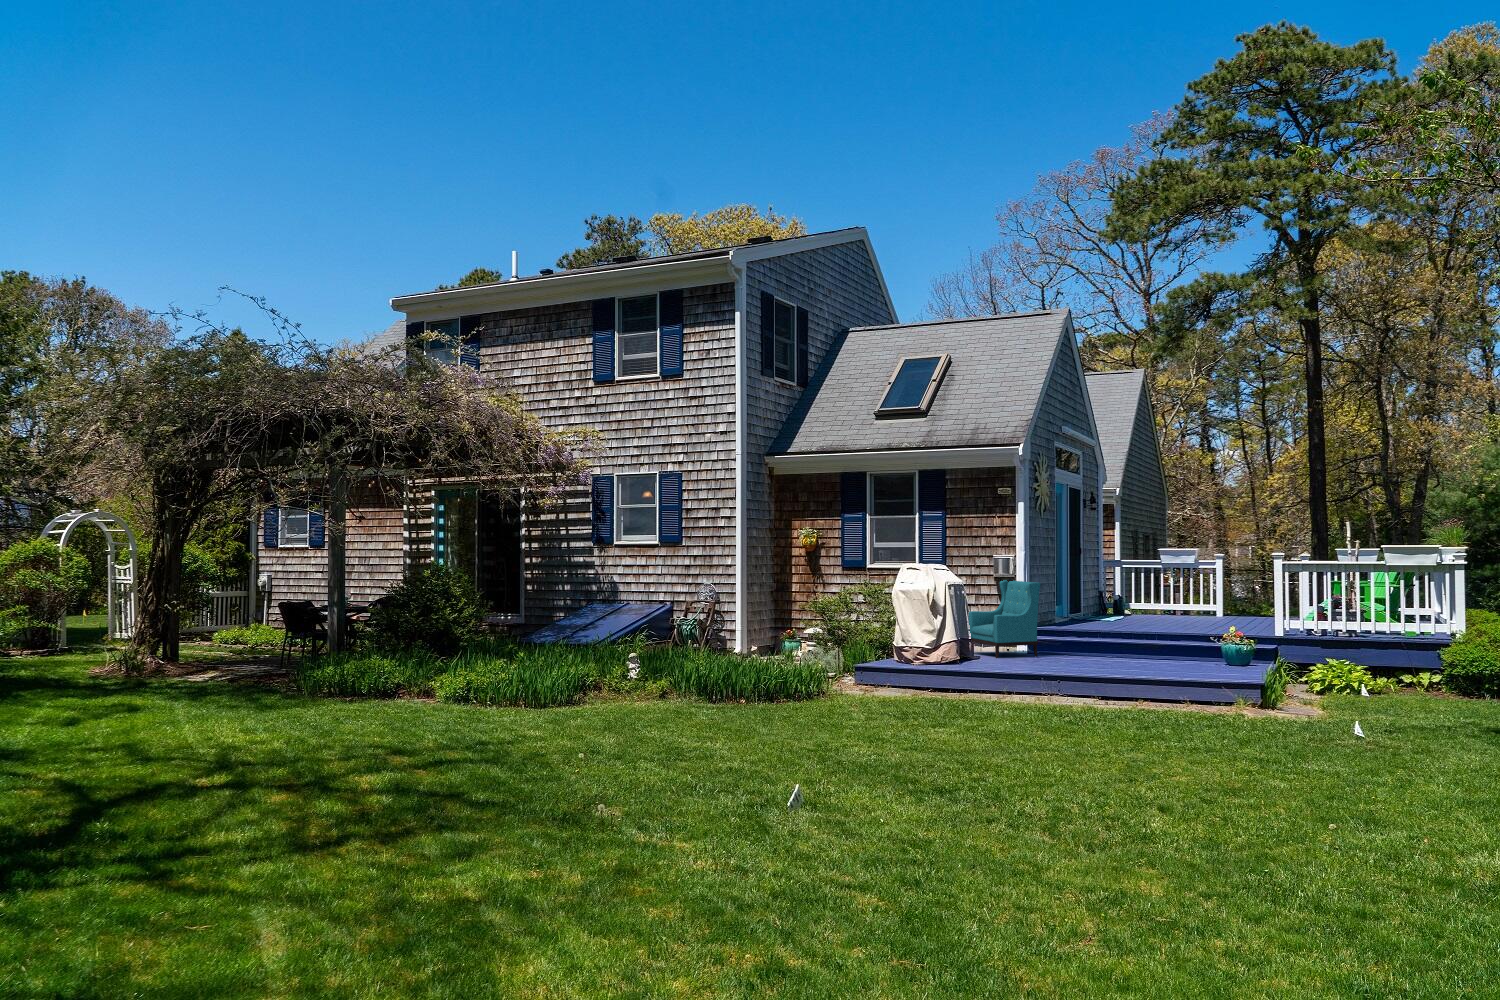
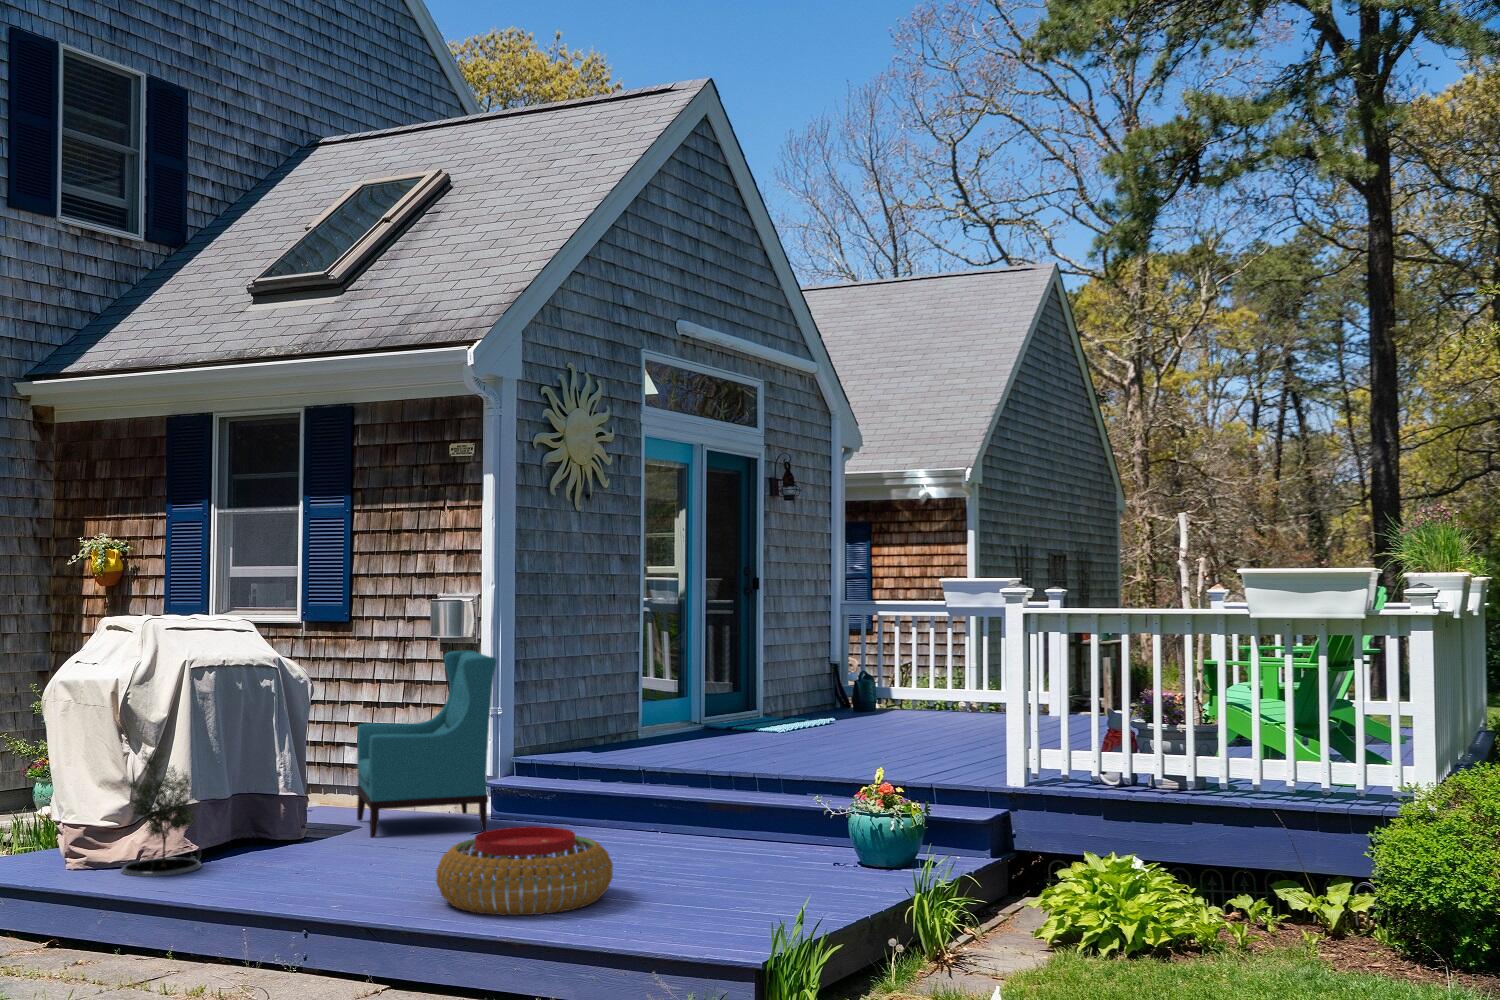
potted tree: none [937,612,972,668] -> present [121,744,201,877]
pouf: none [1095,647,1165,677] -> present [436,826,613,915]

